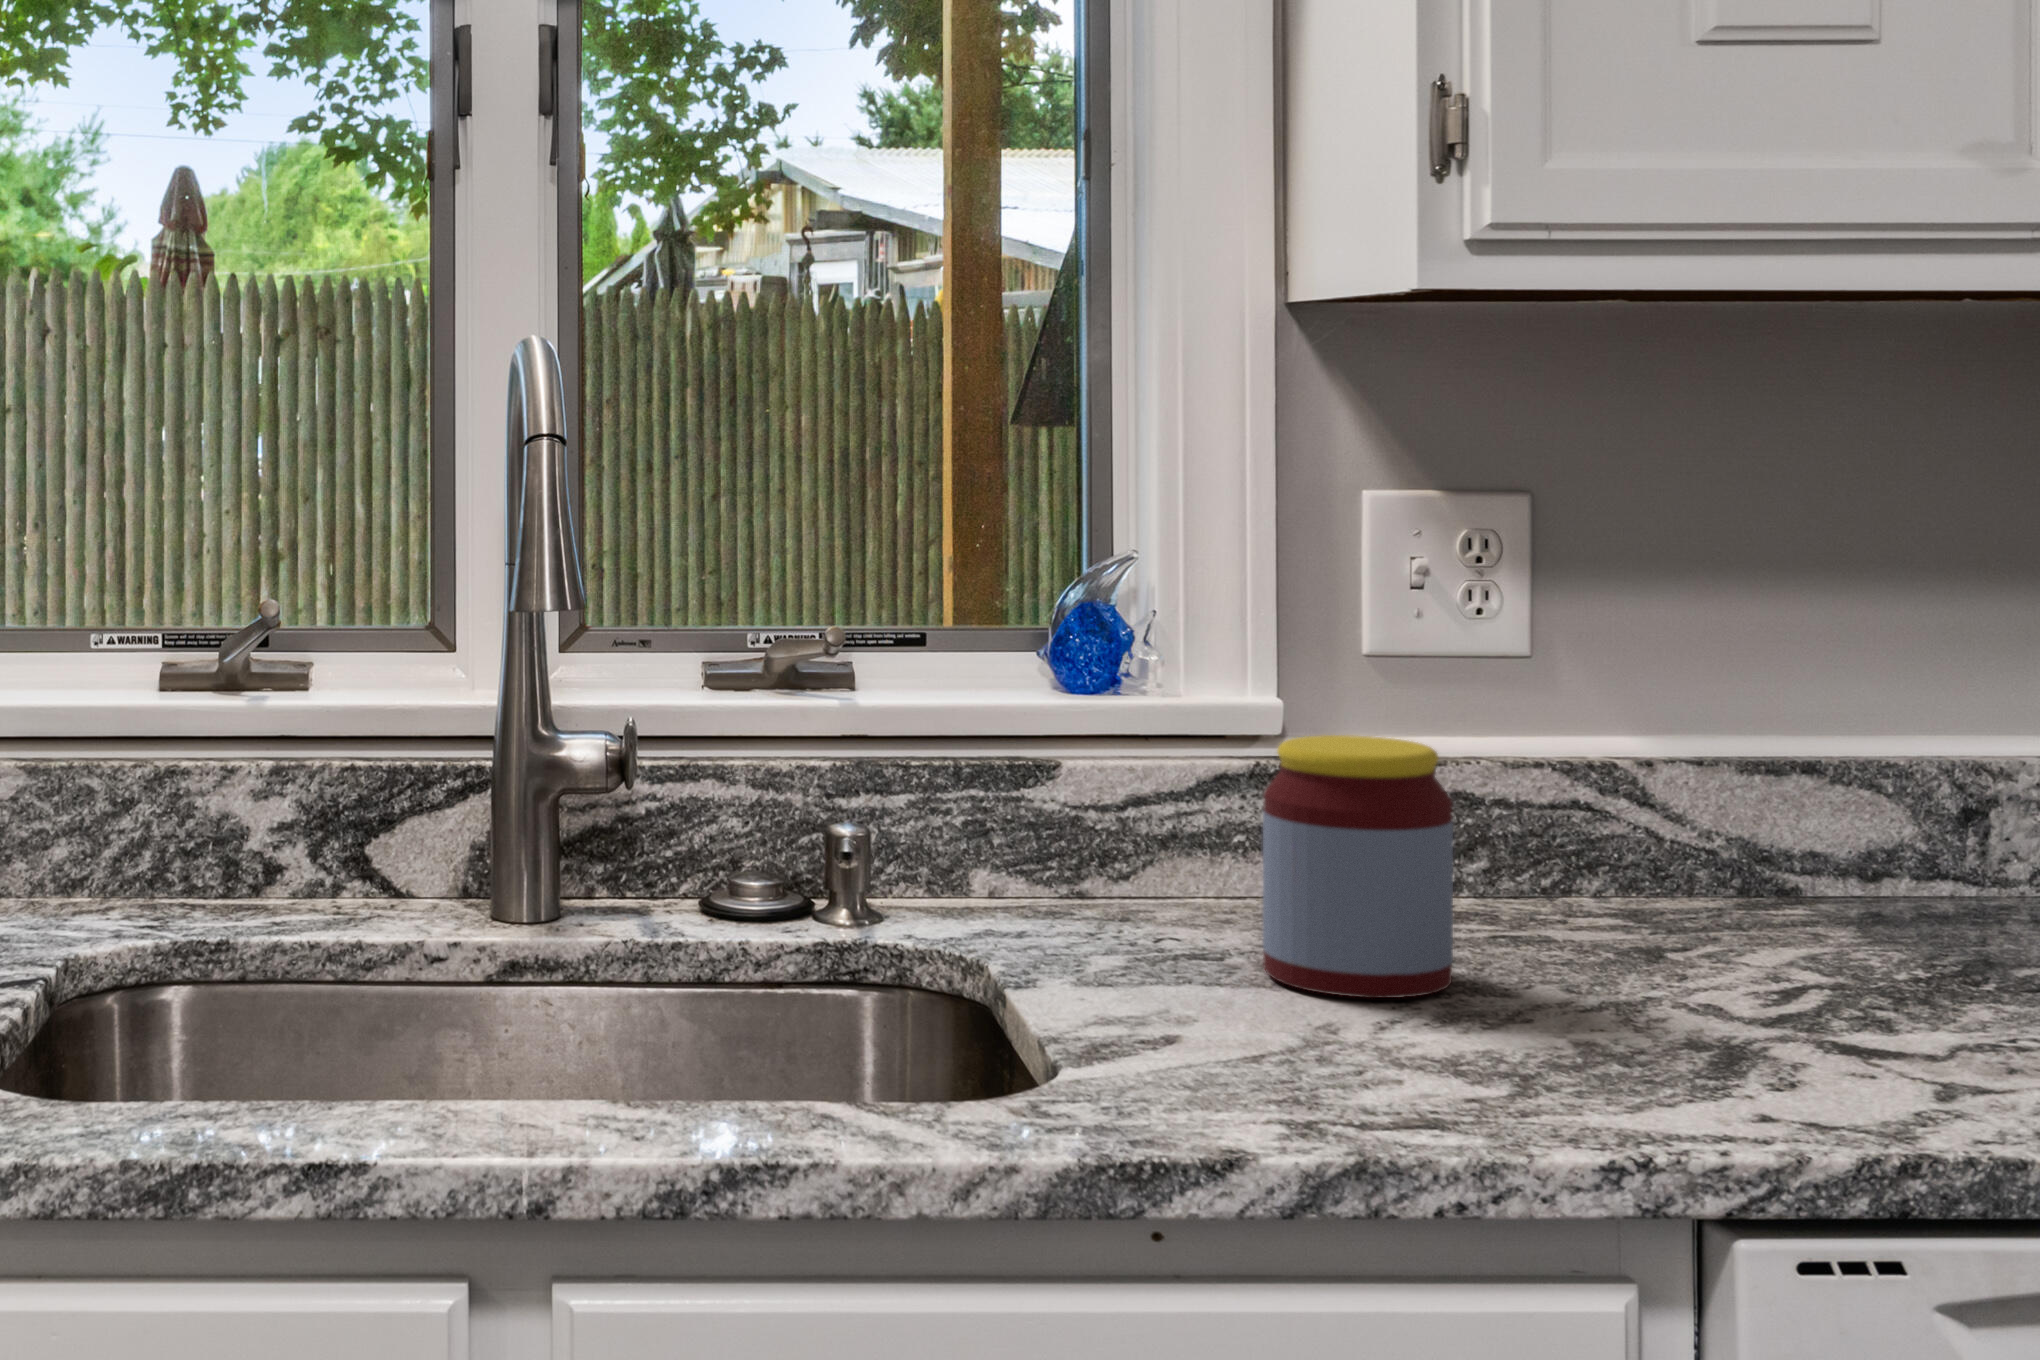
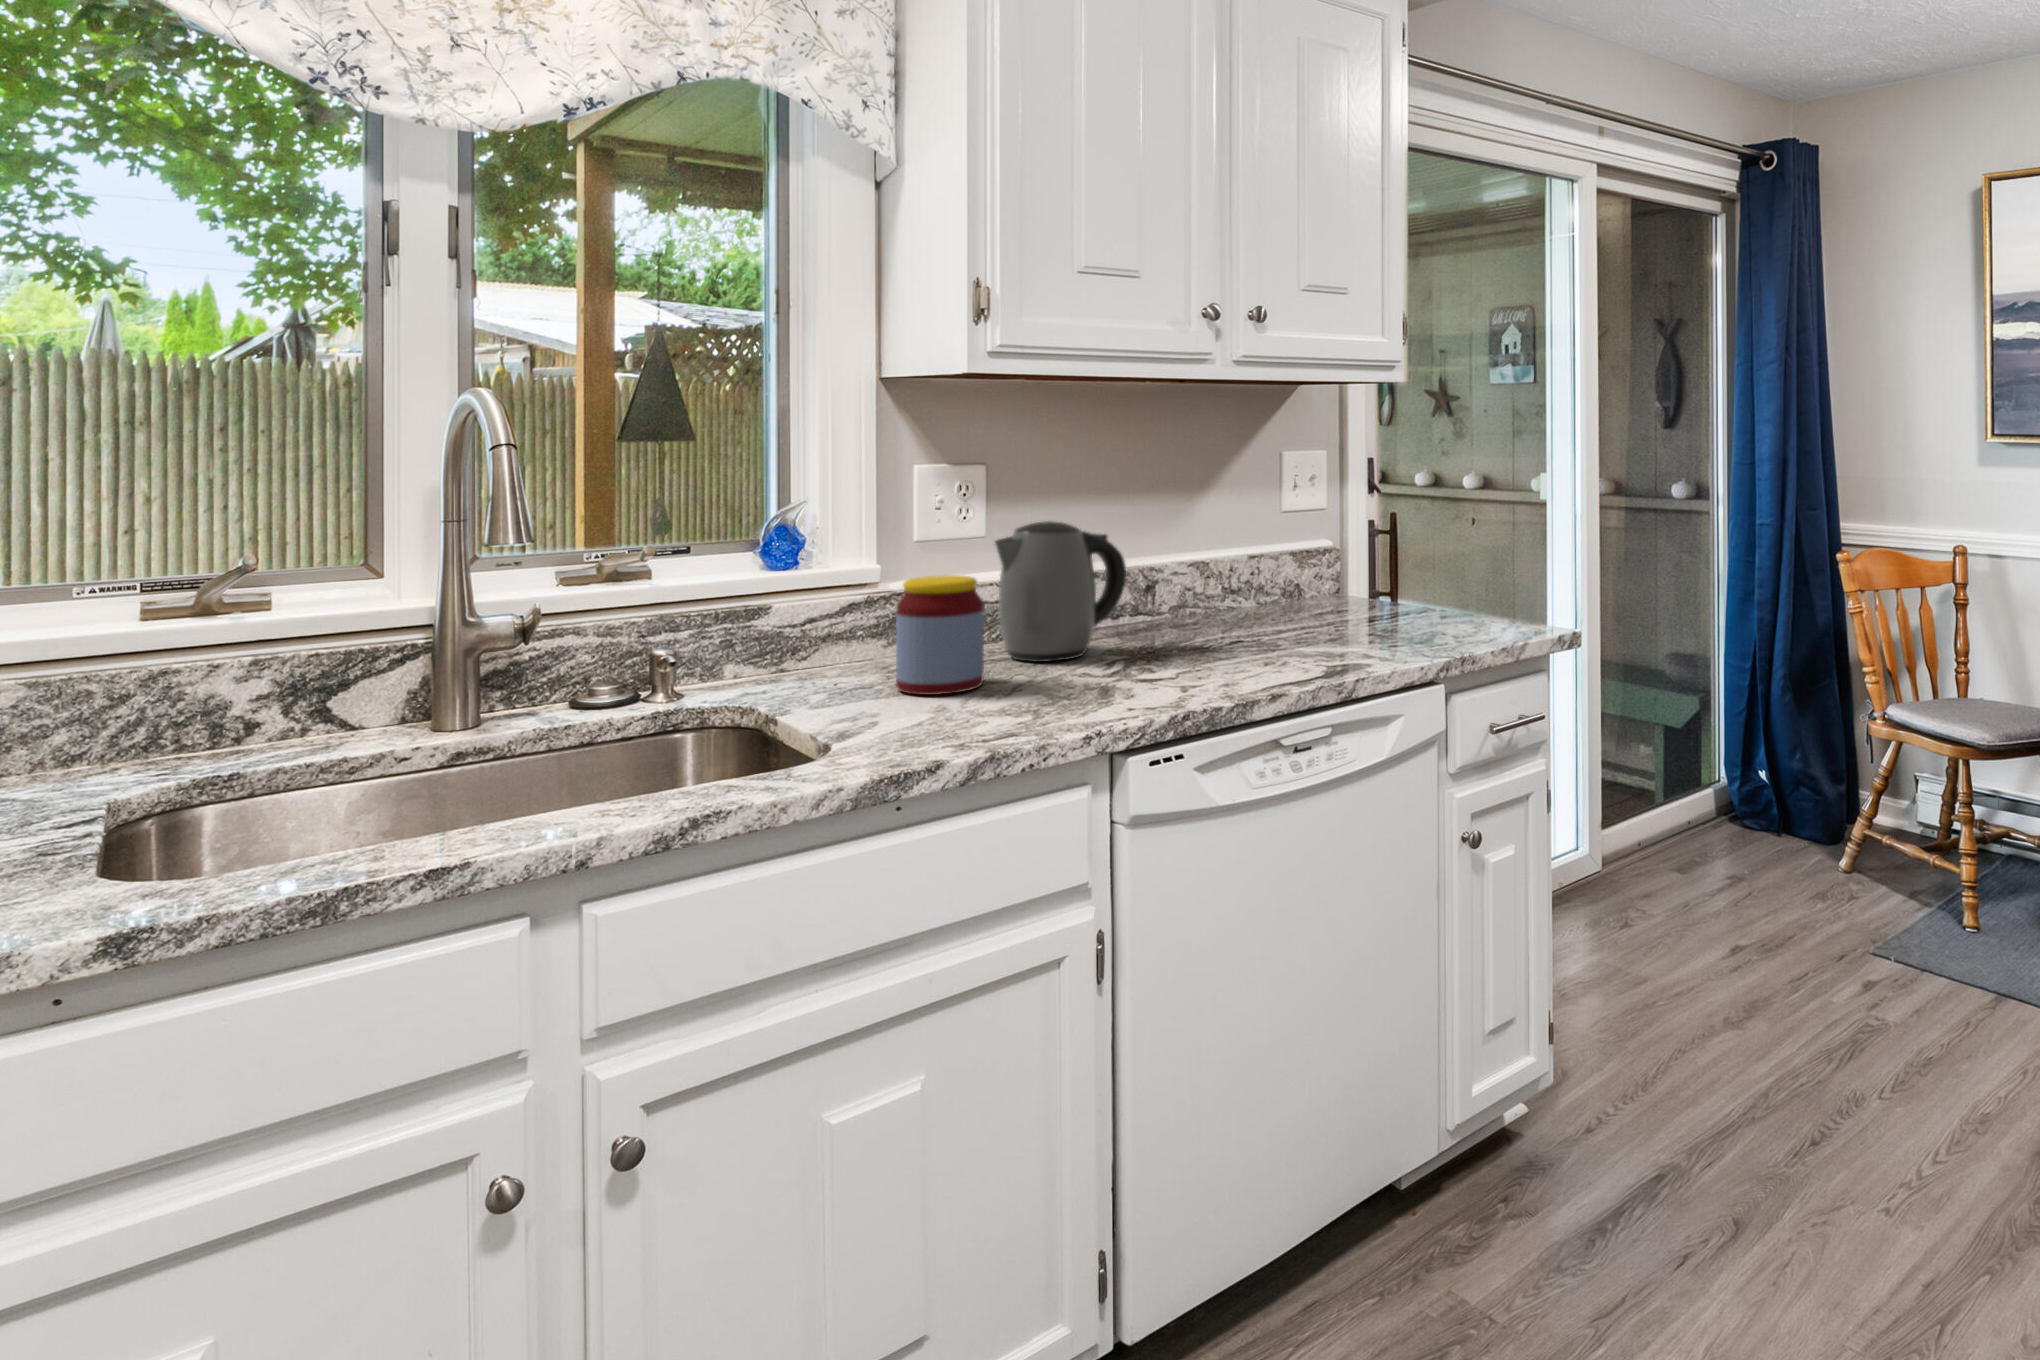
kettle: none [1515,635,1854,959] -> present [995,521,1126,662]

